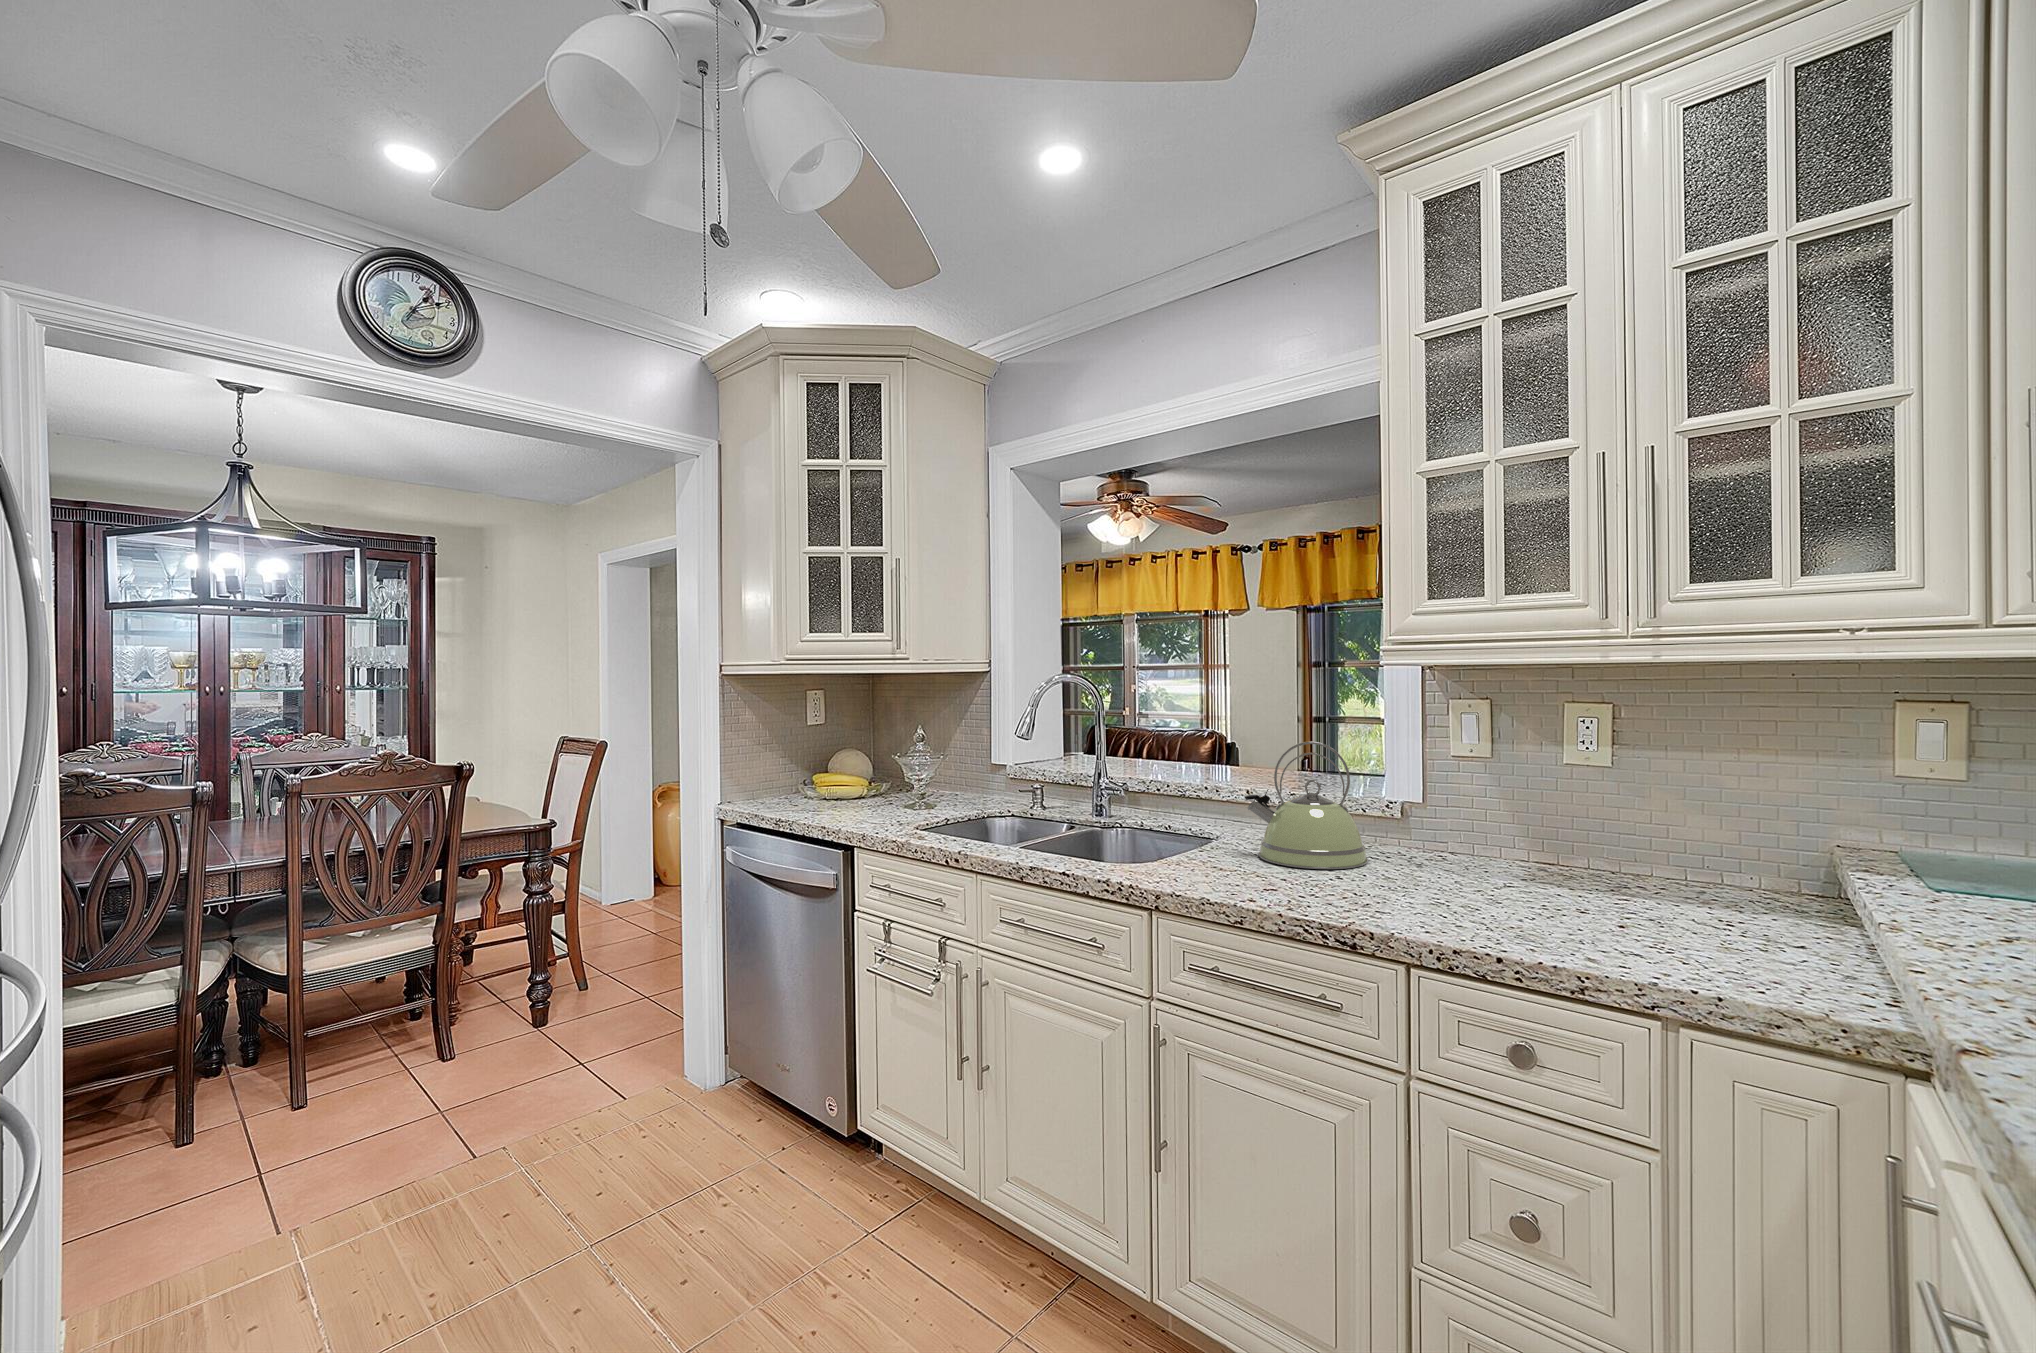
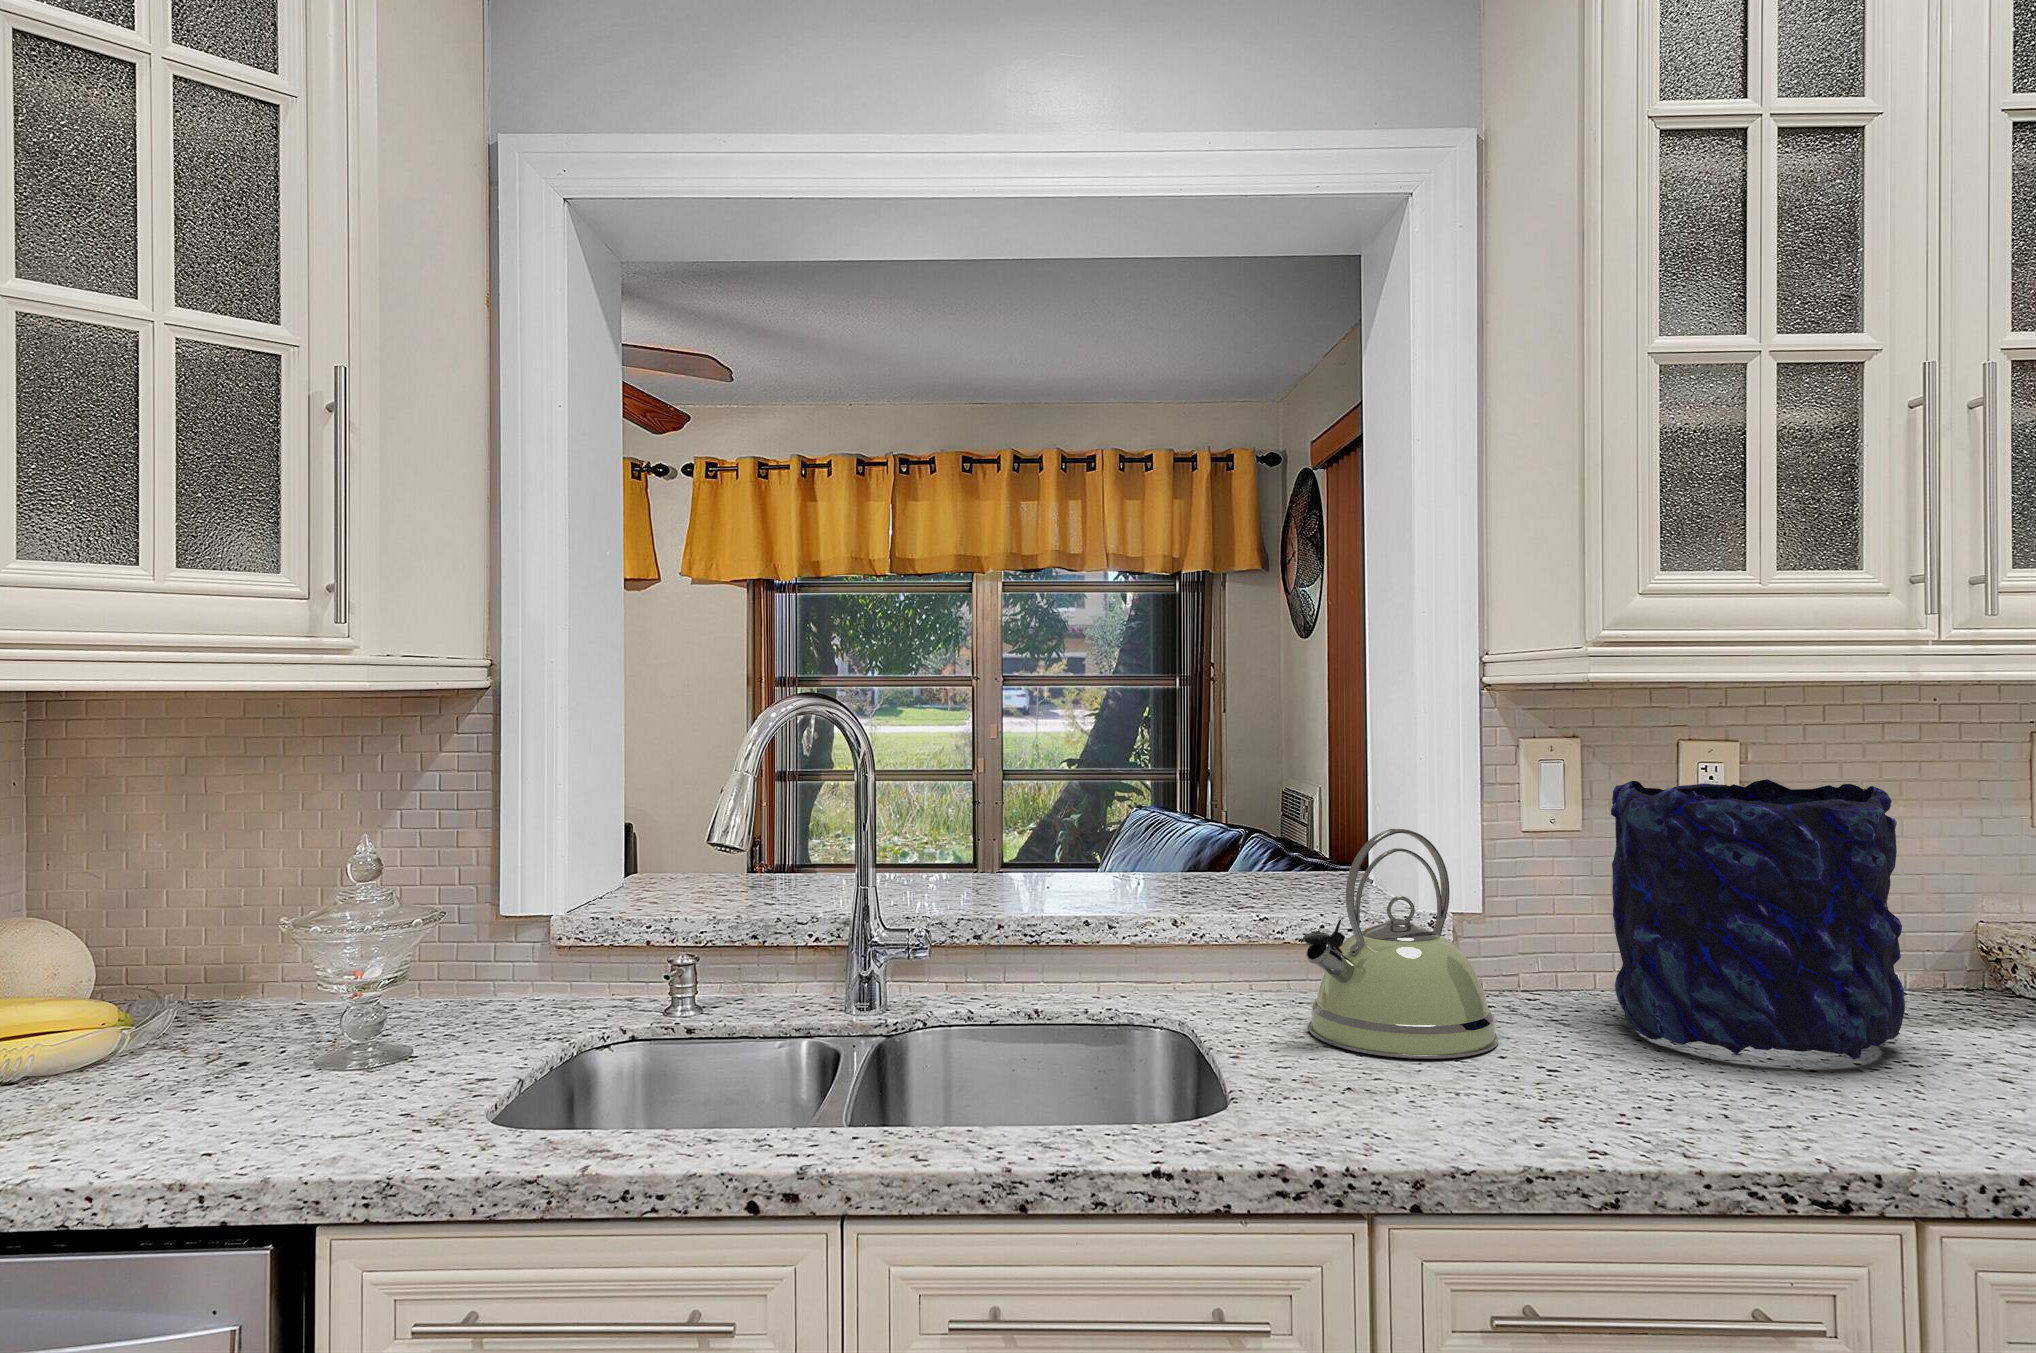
vase: none [1433,720,1625,903] -> present [1611,779,1905,1060]

